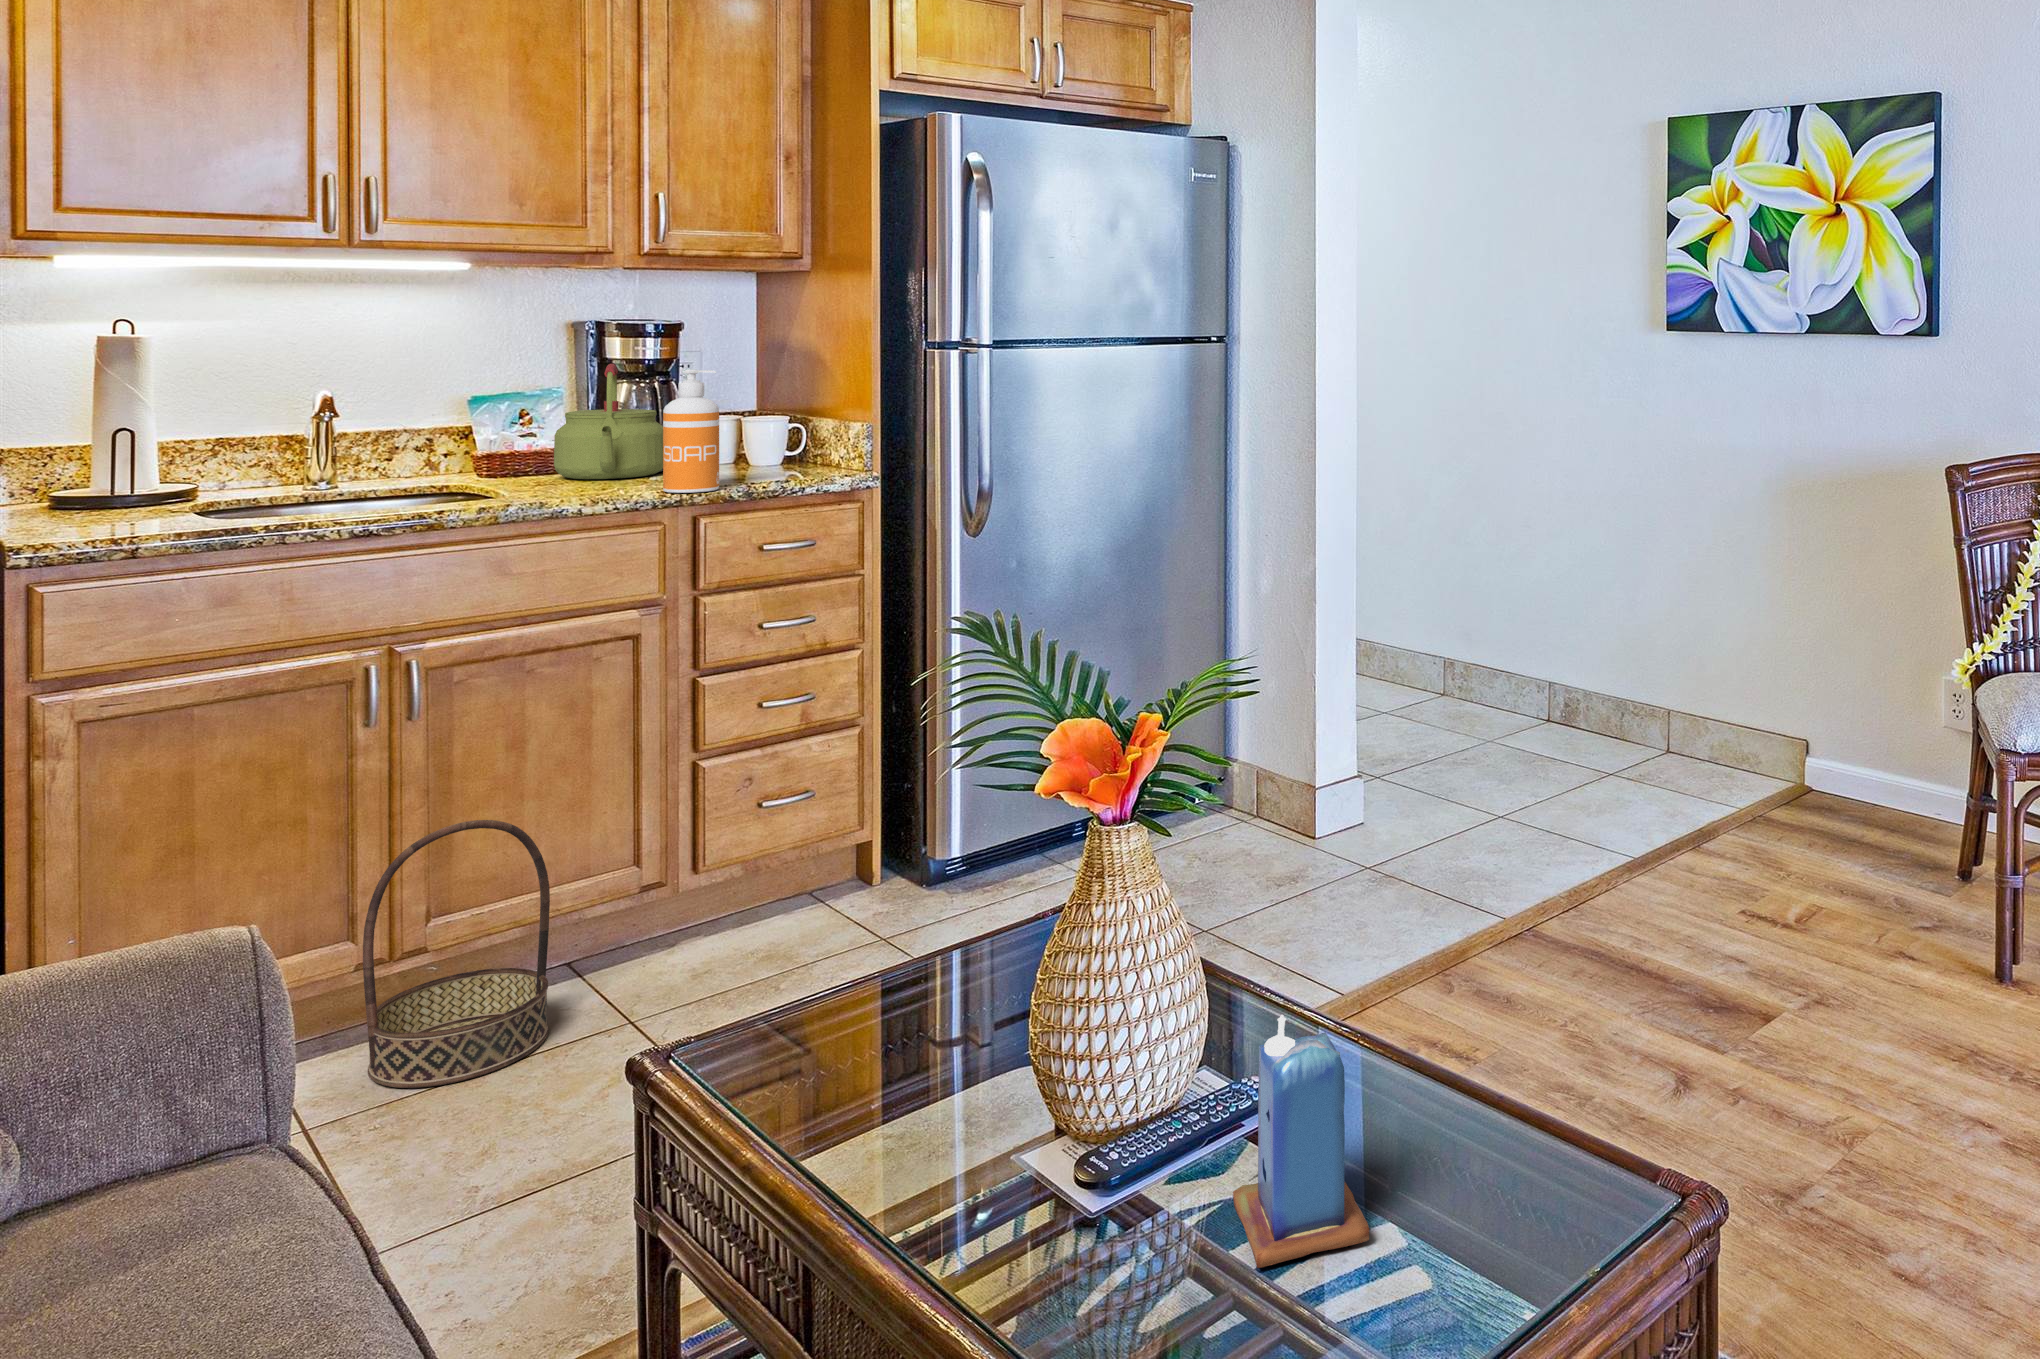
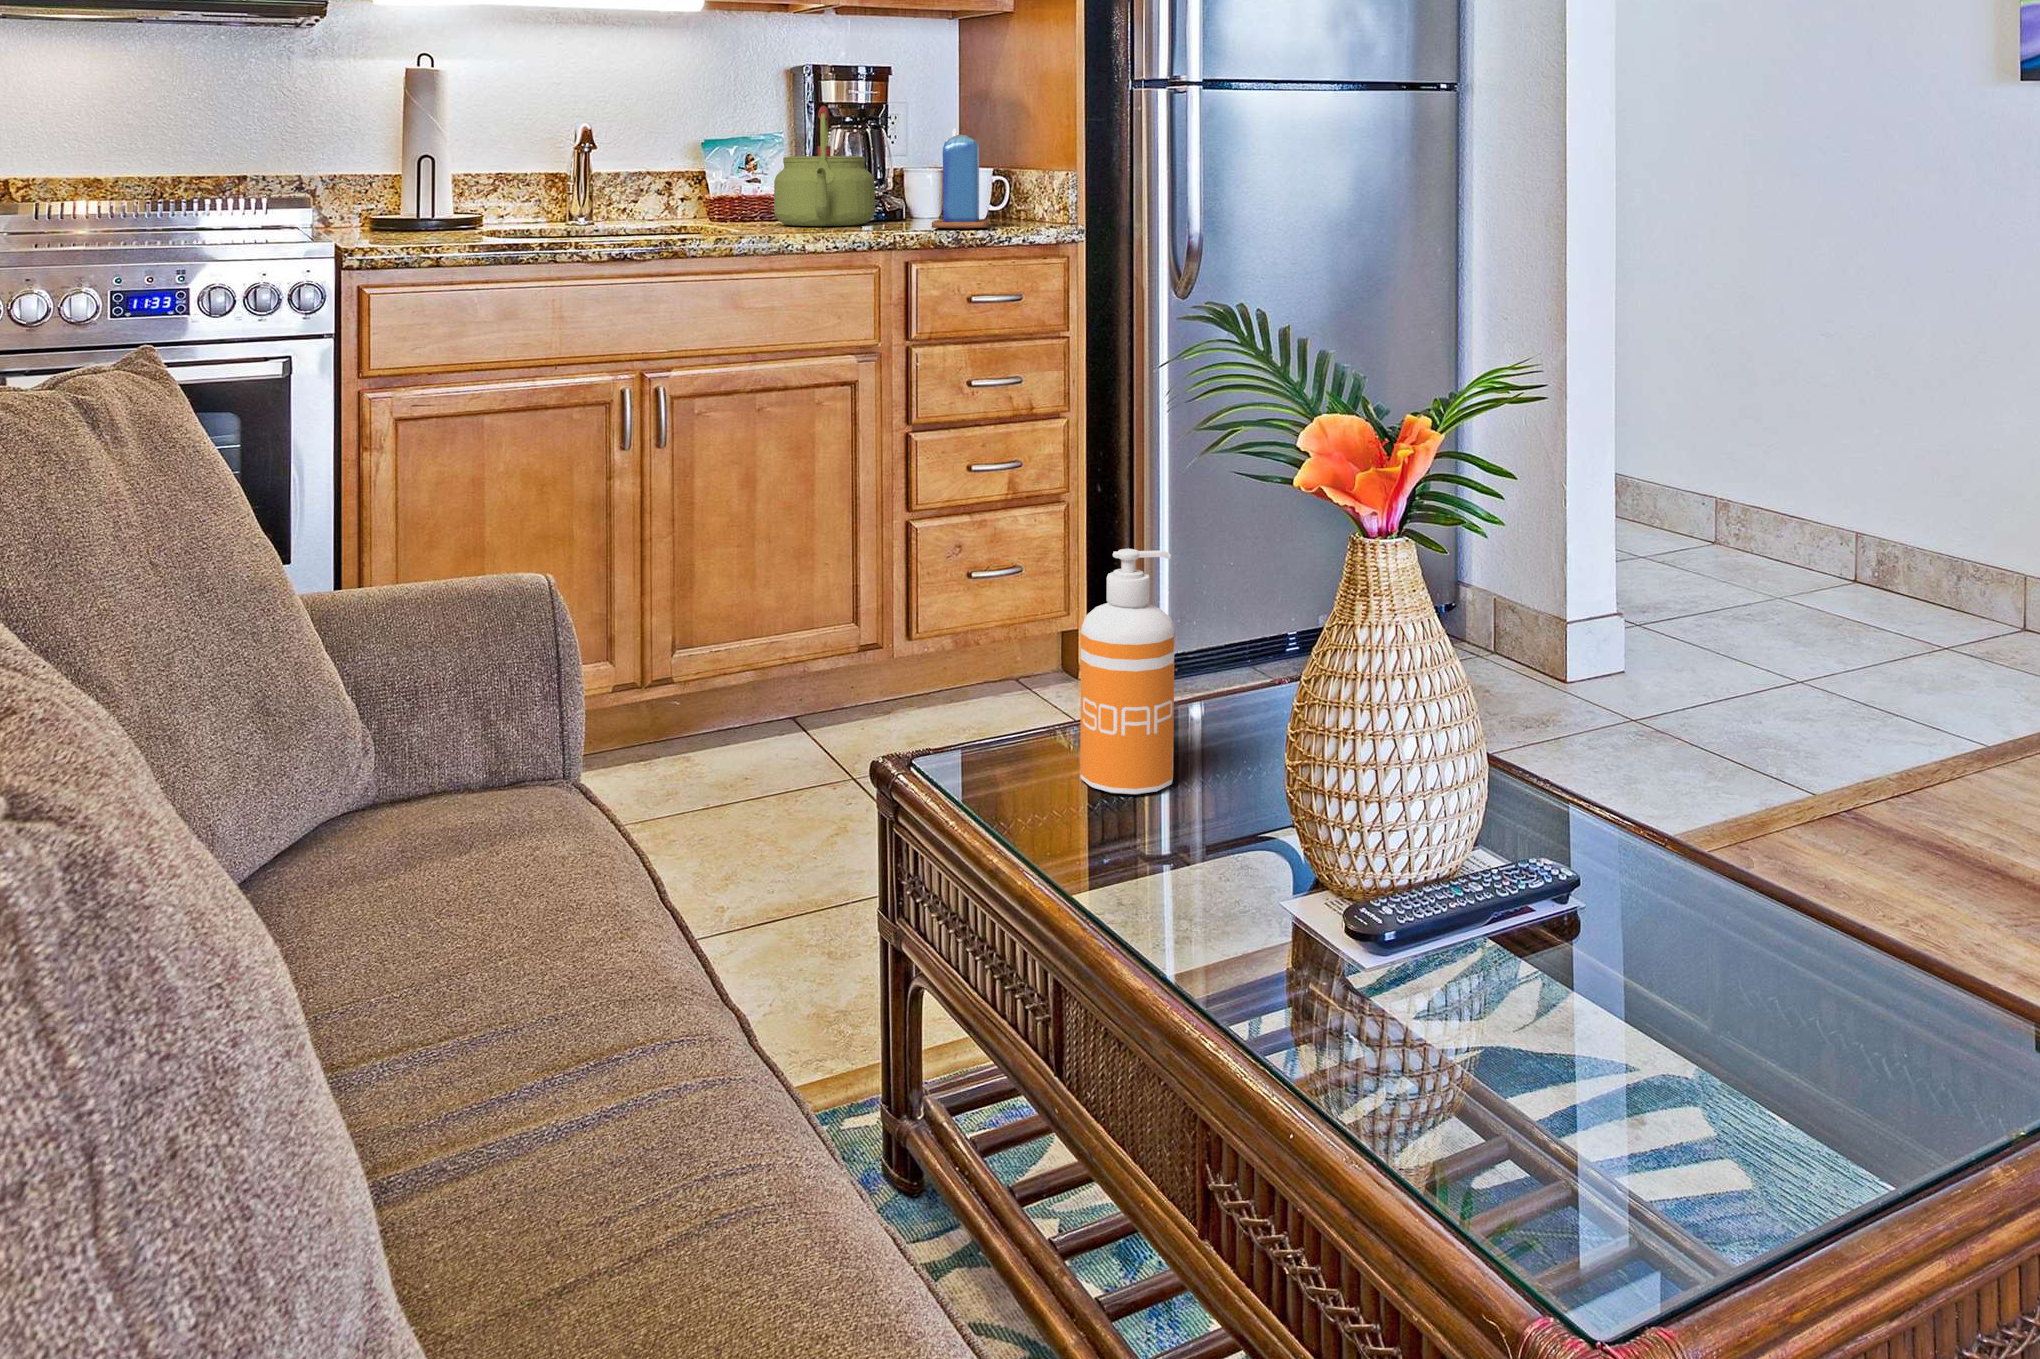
soap dispenser: present [663,369,719,493] -> present [1080,549,1175,794]
basket: present [363,820,550,1088] -> none [632,544,783,790]
candle: present [1233,1015,1369,1268] -> present [932,128,989,229]

